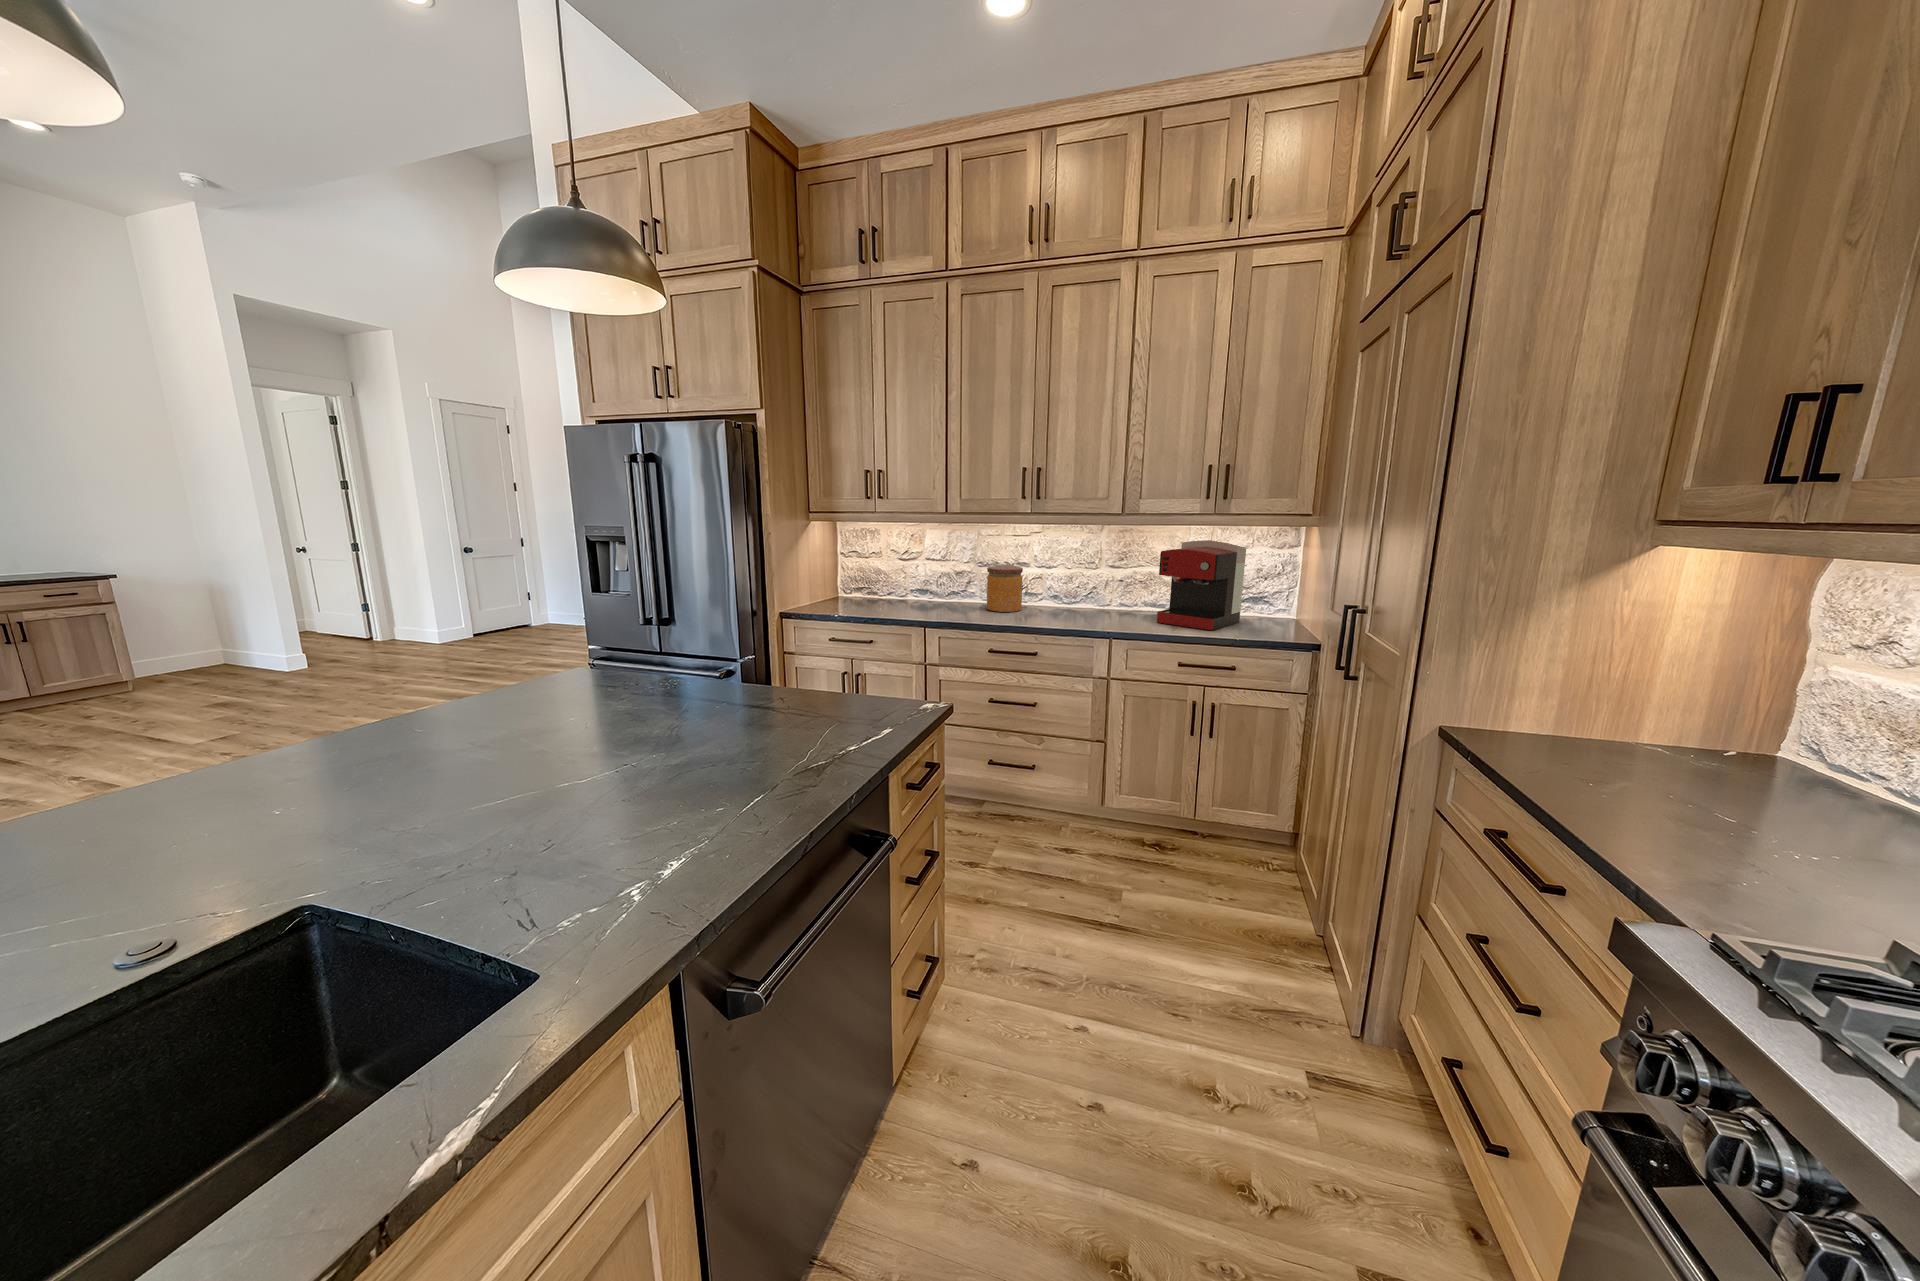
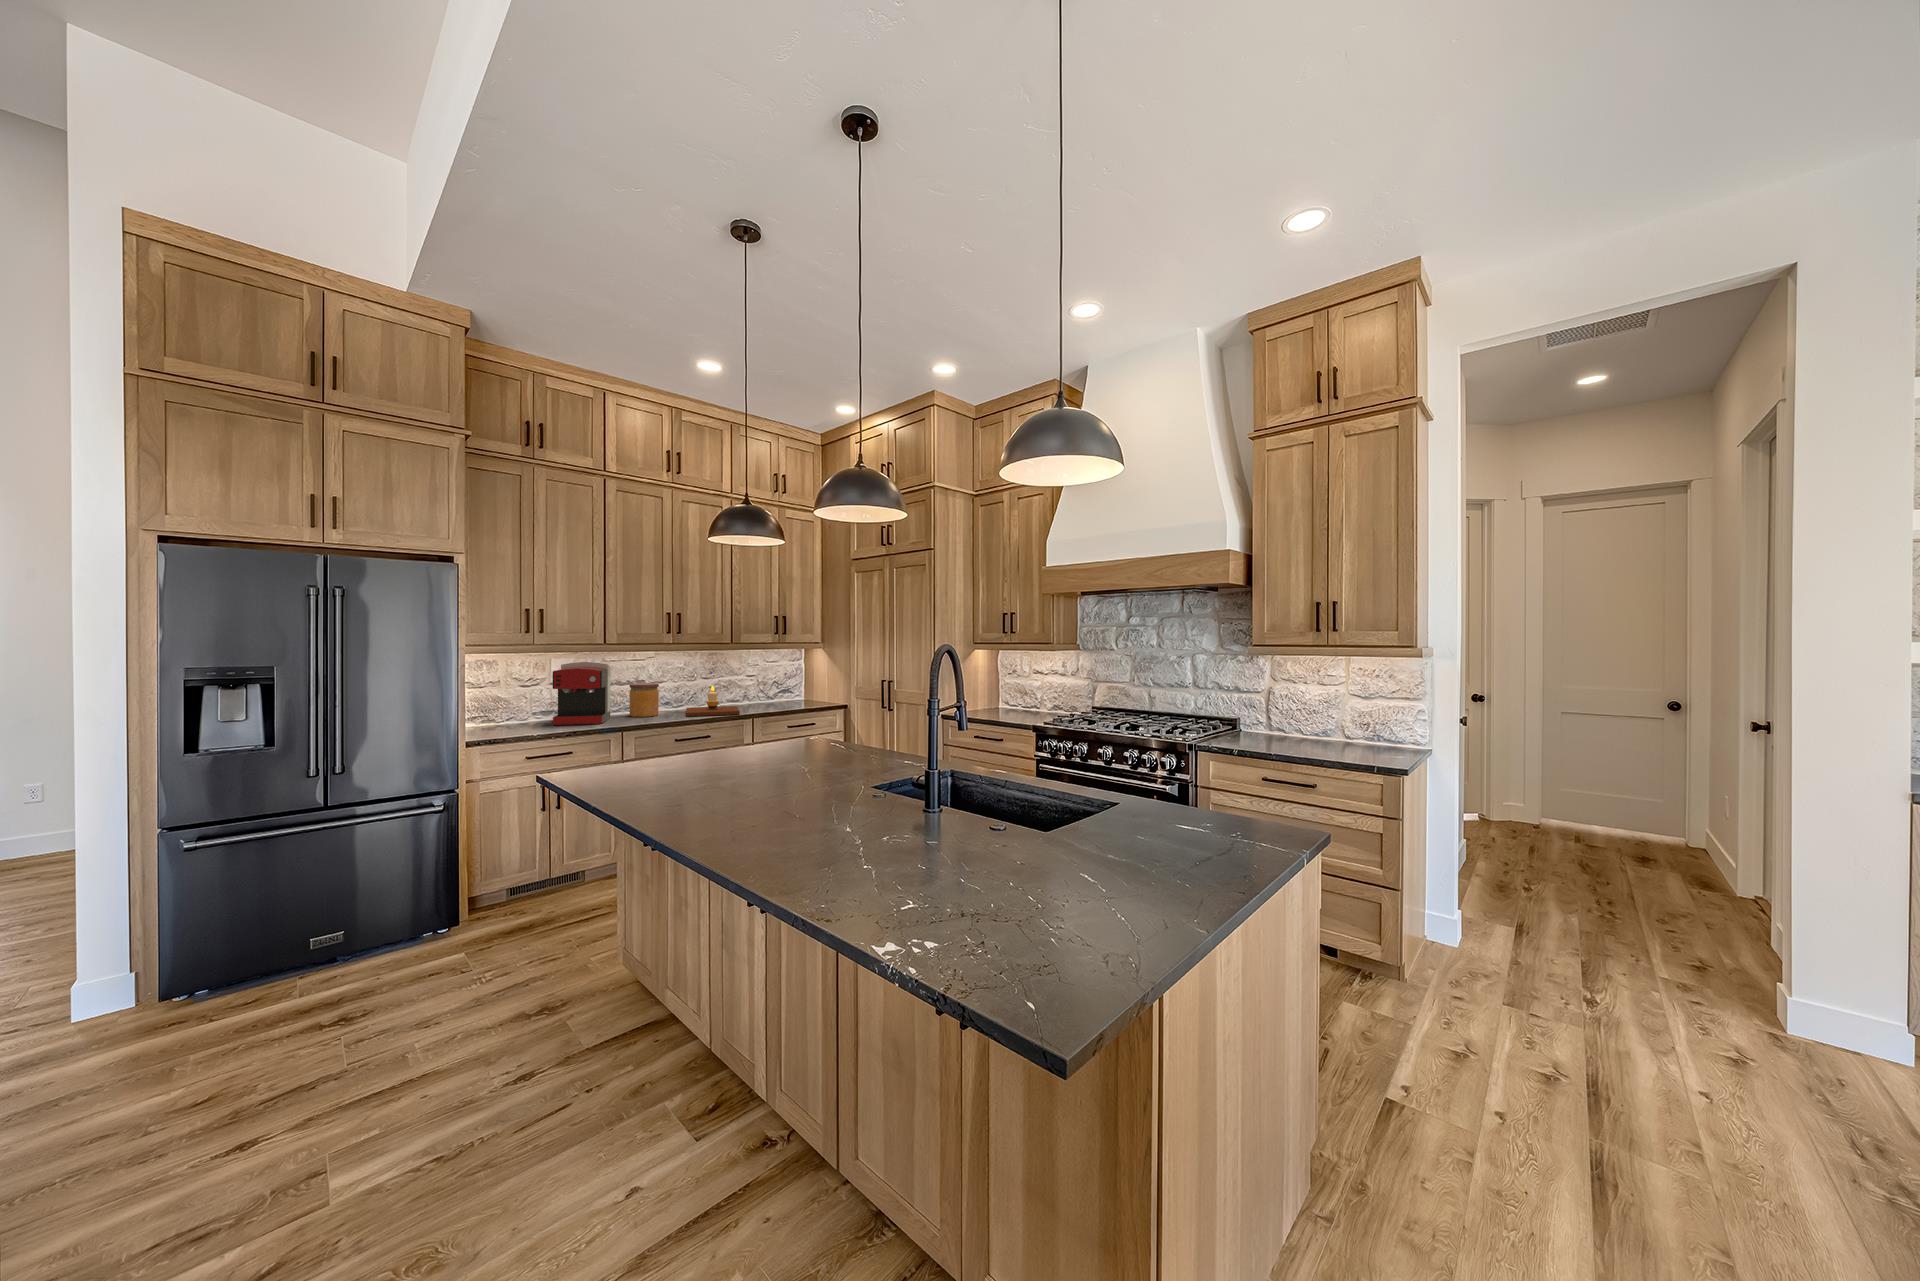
coffee maker: present [1157,540,1246,630] -> present [553,662,611,725]
candle: none [1031,578,1131,629] -> present [686,686,740,716]

